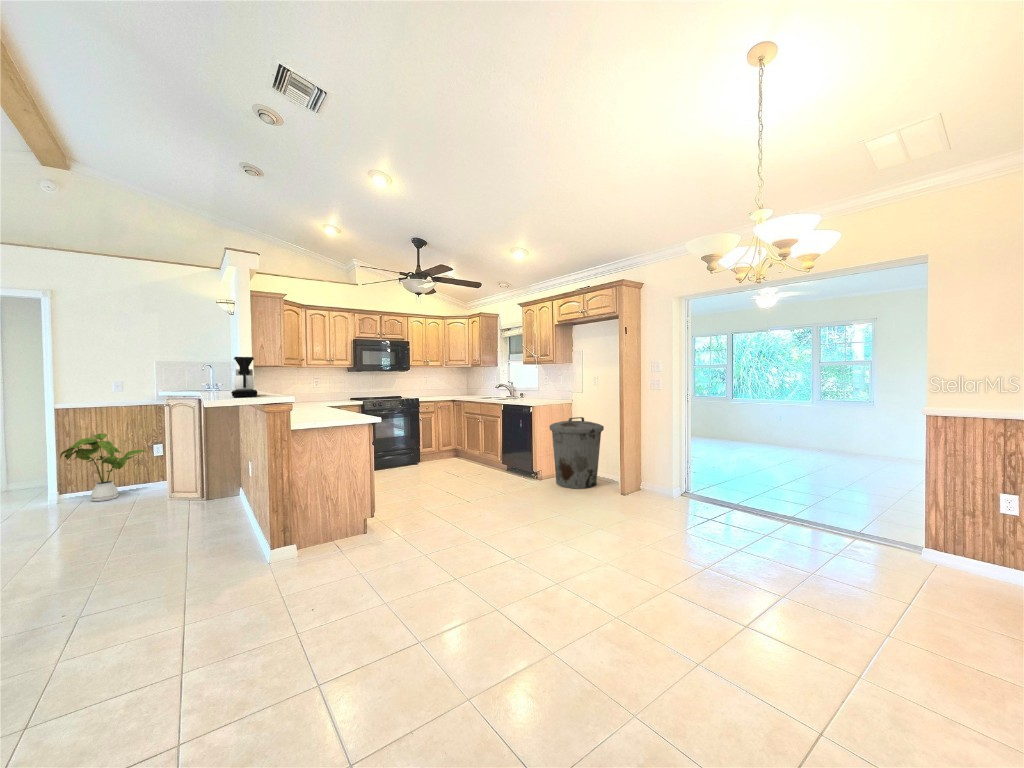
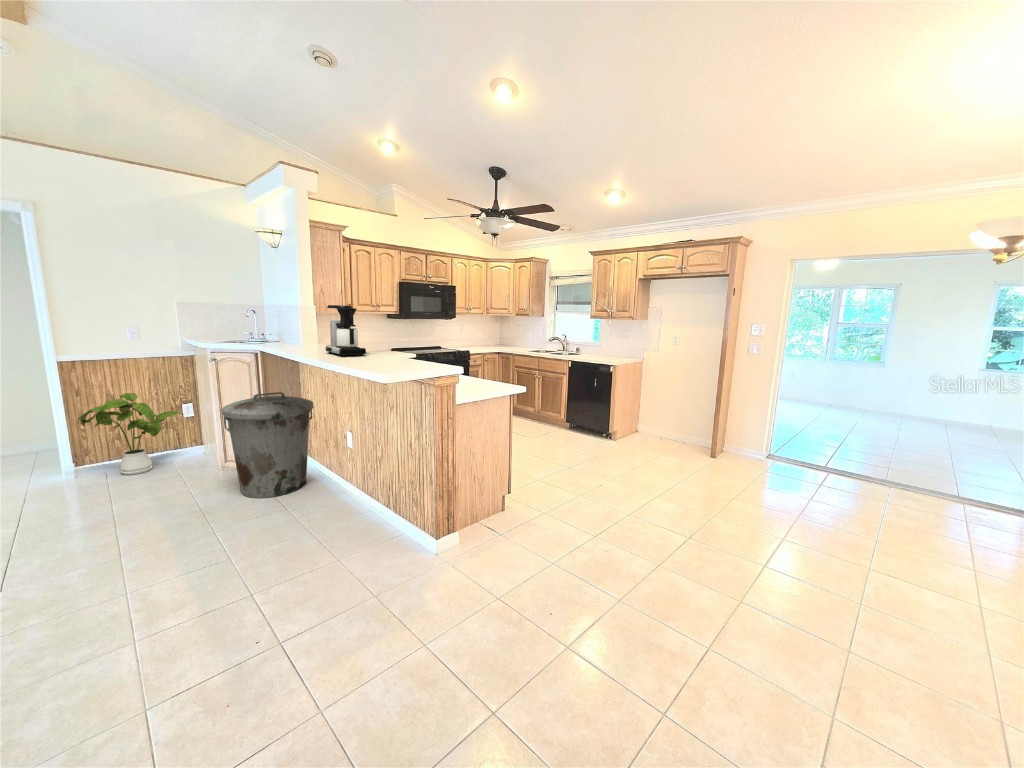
trash can: present [550,417,604,489] -> present [222,392,313,498]

